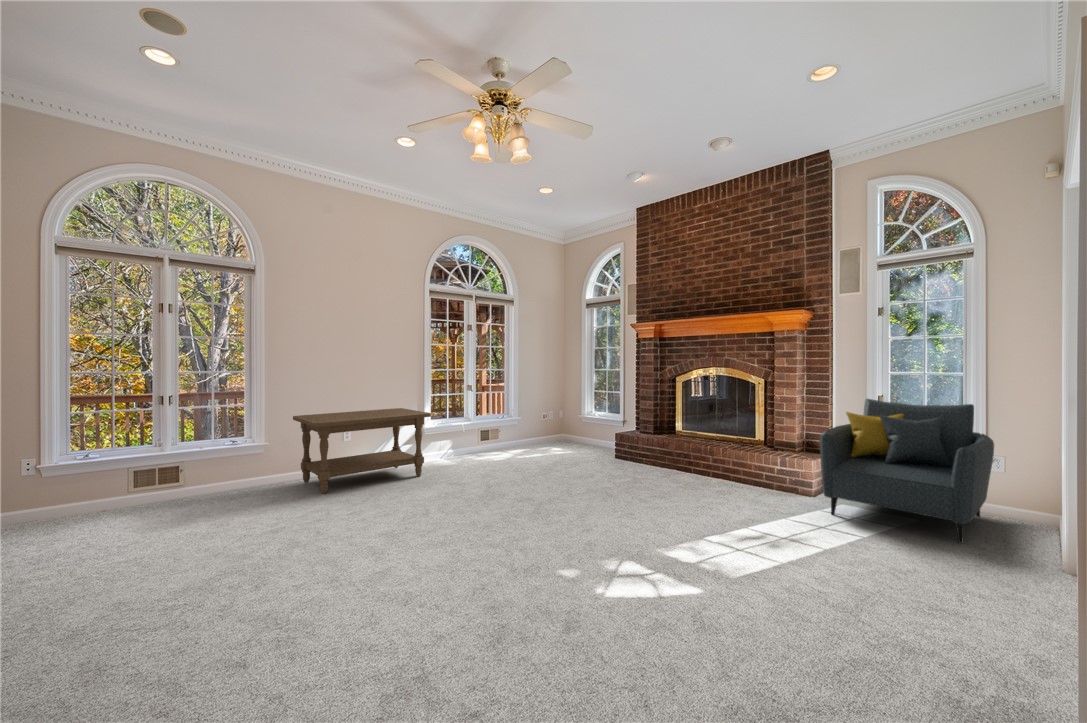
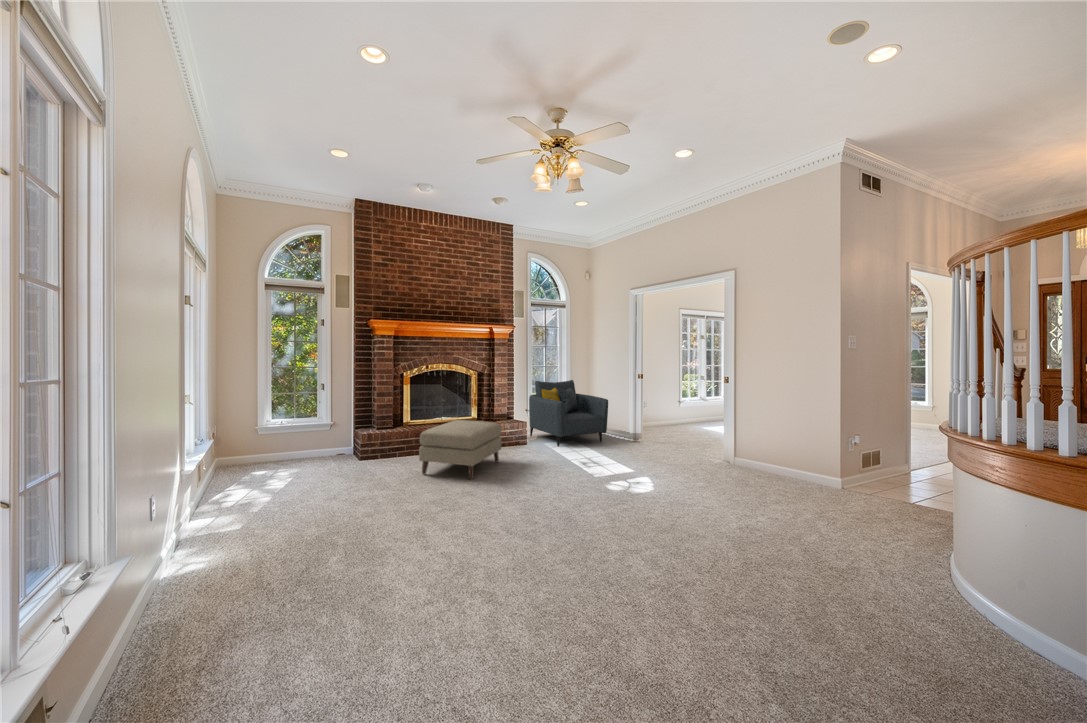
coffee table: present [293,408,431,494] -> none [197,446,365,636]
ottoman: none [584,430,679,493] -> present [419,420,502,479]

